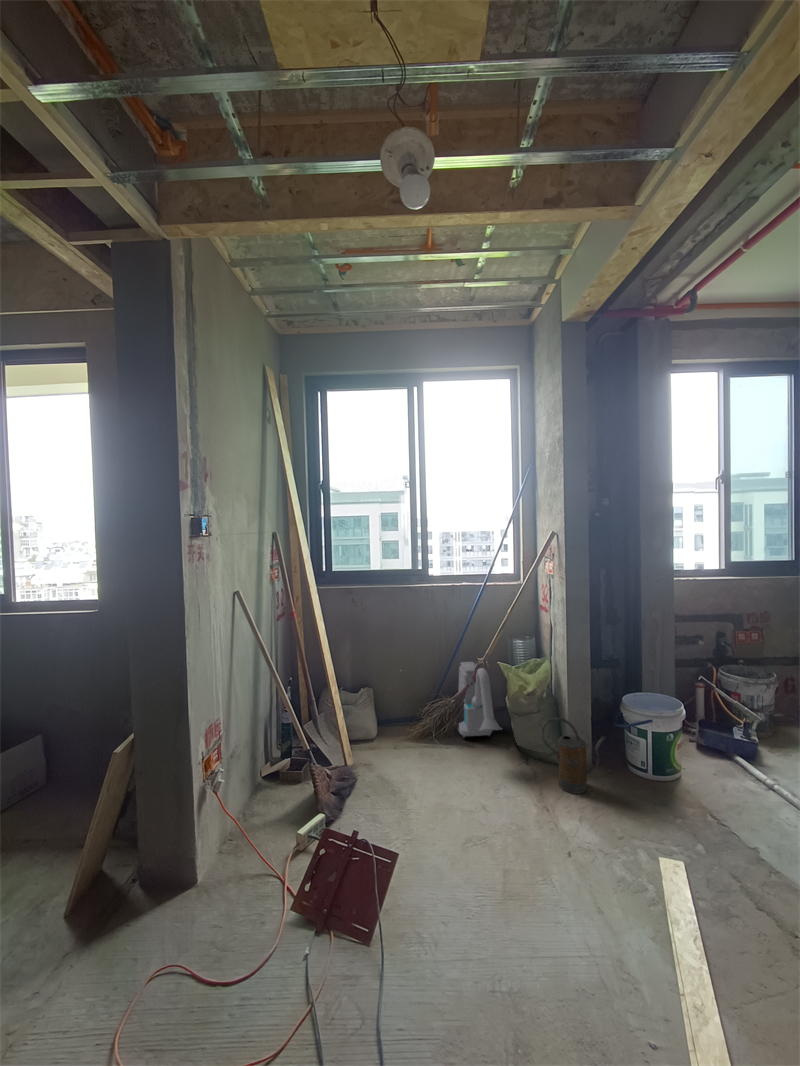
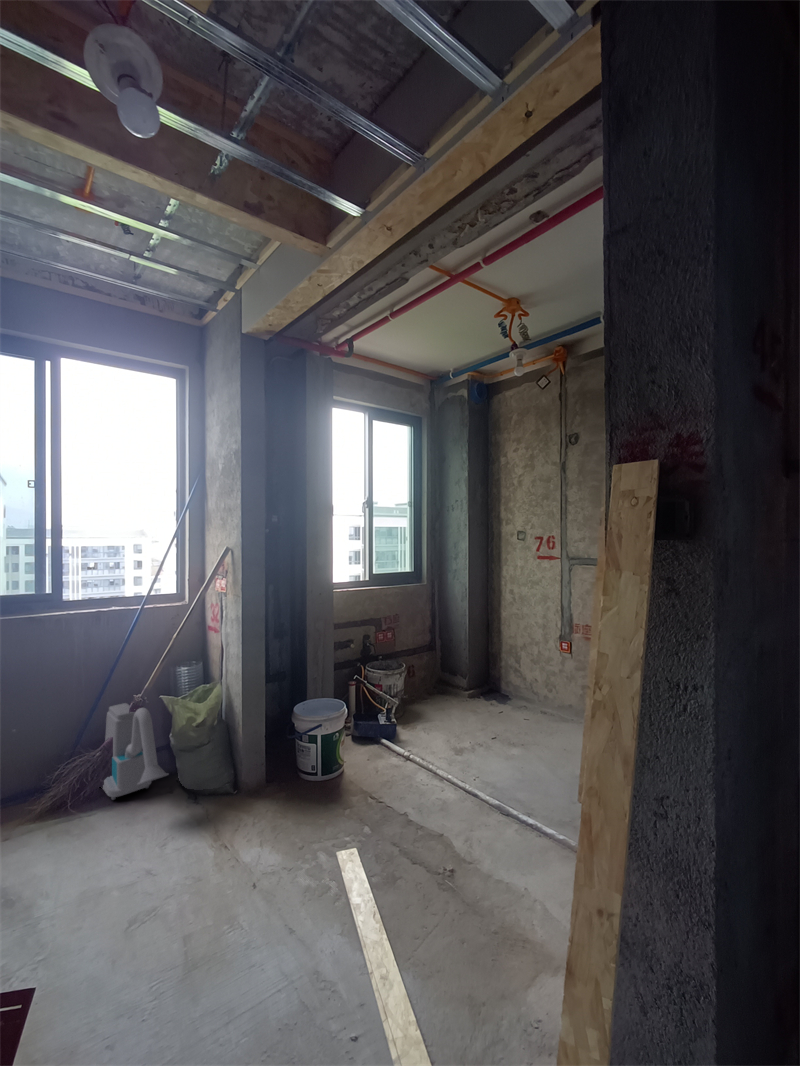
watering can: present [541,718,605,793] -> none [216,744,283,822]

